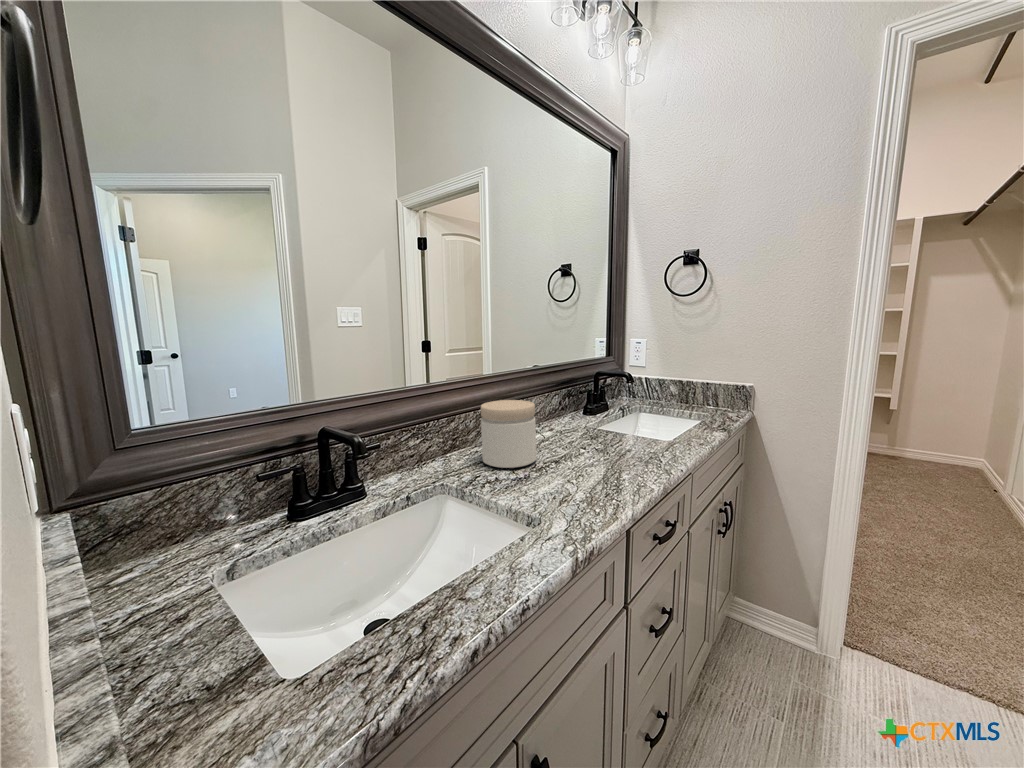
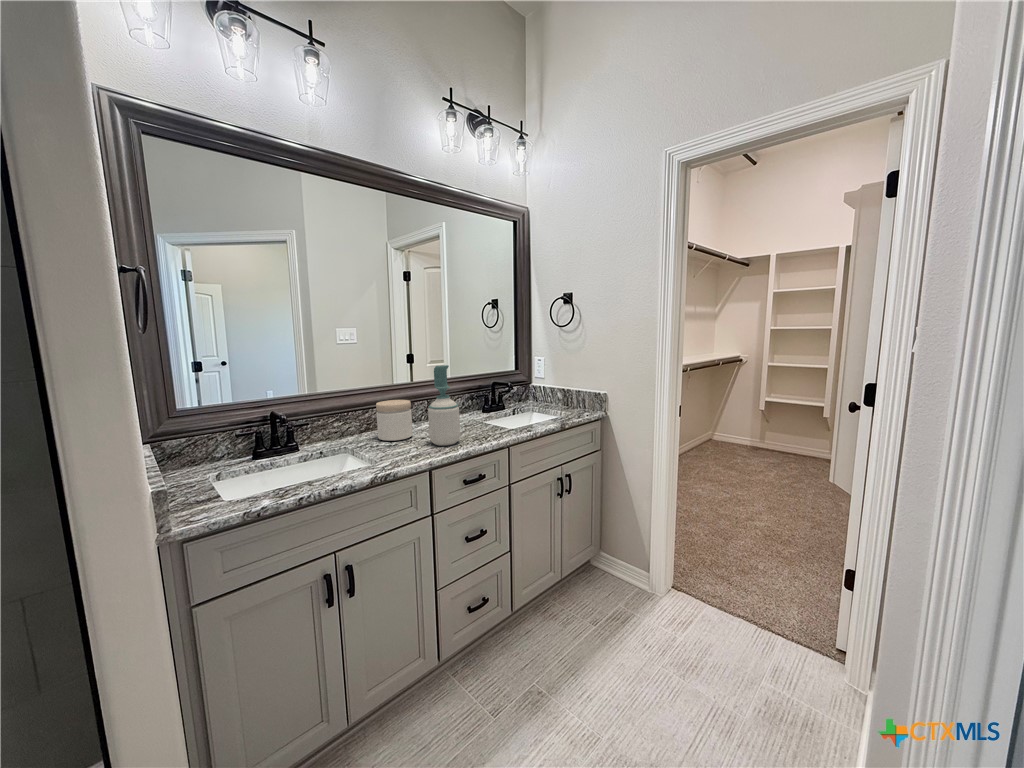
soap bottle: none [581,342,633,476] -> present [428,365,460,446]

